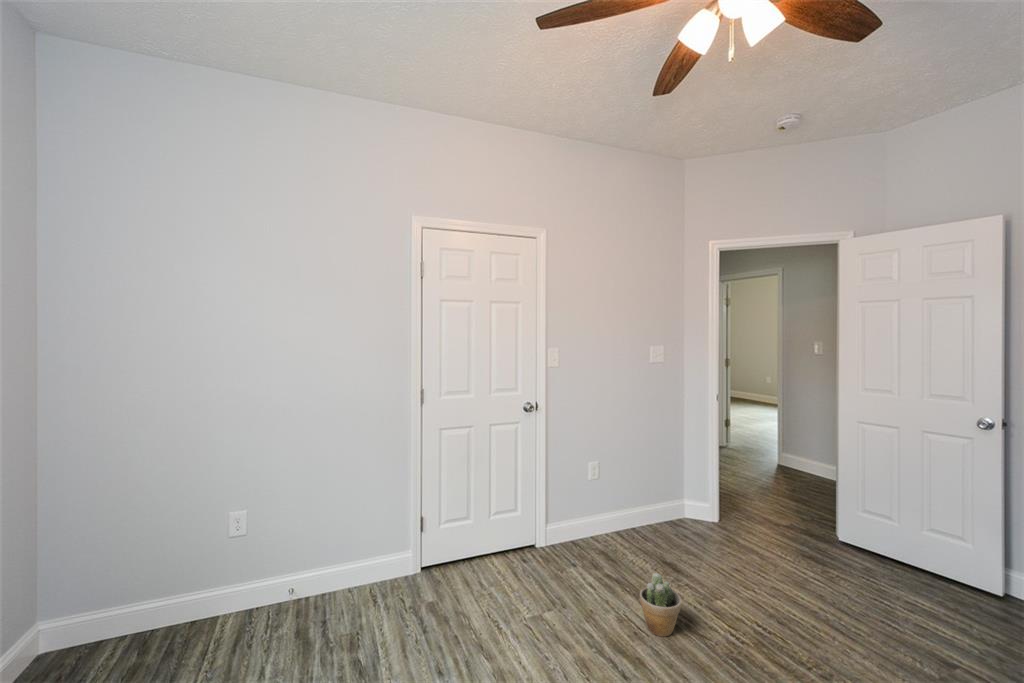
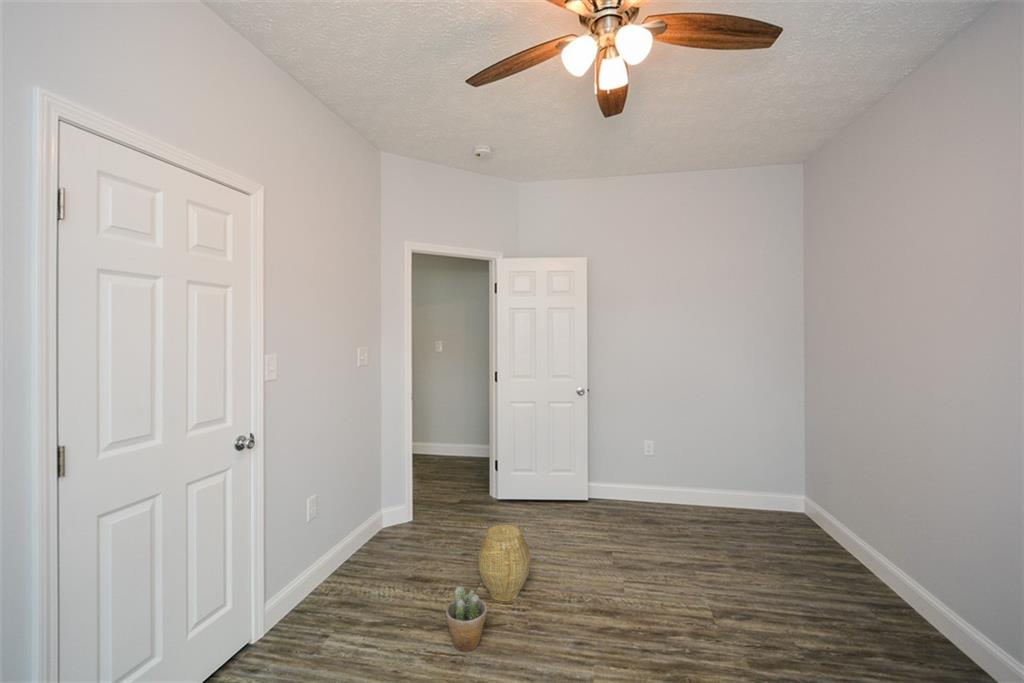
woven basket: none [710,543,776,630] -> present [478,524,531,601]

